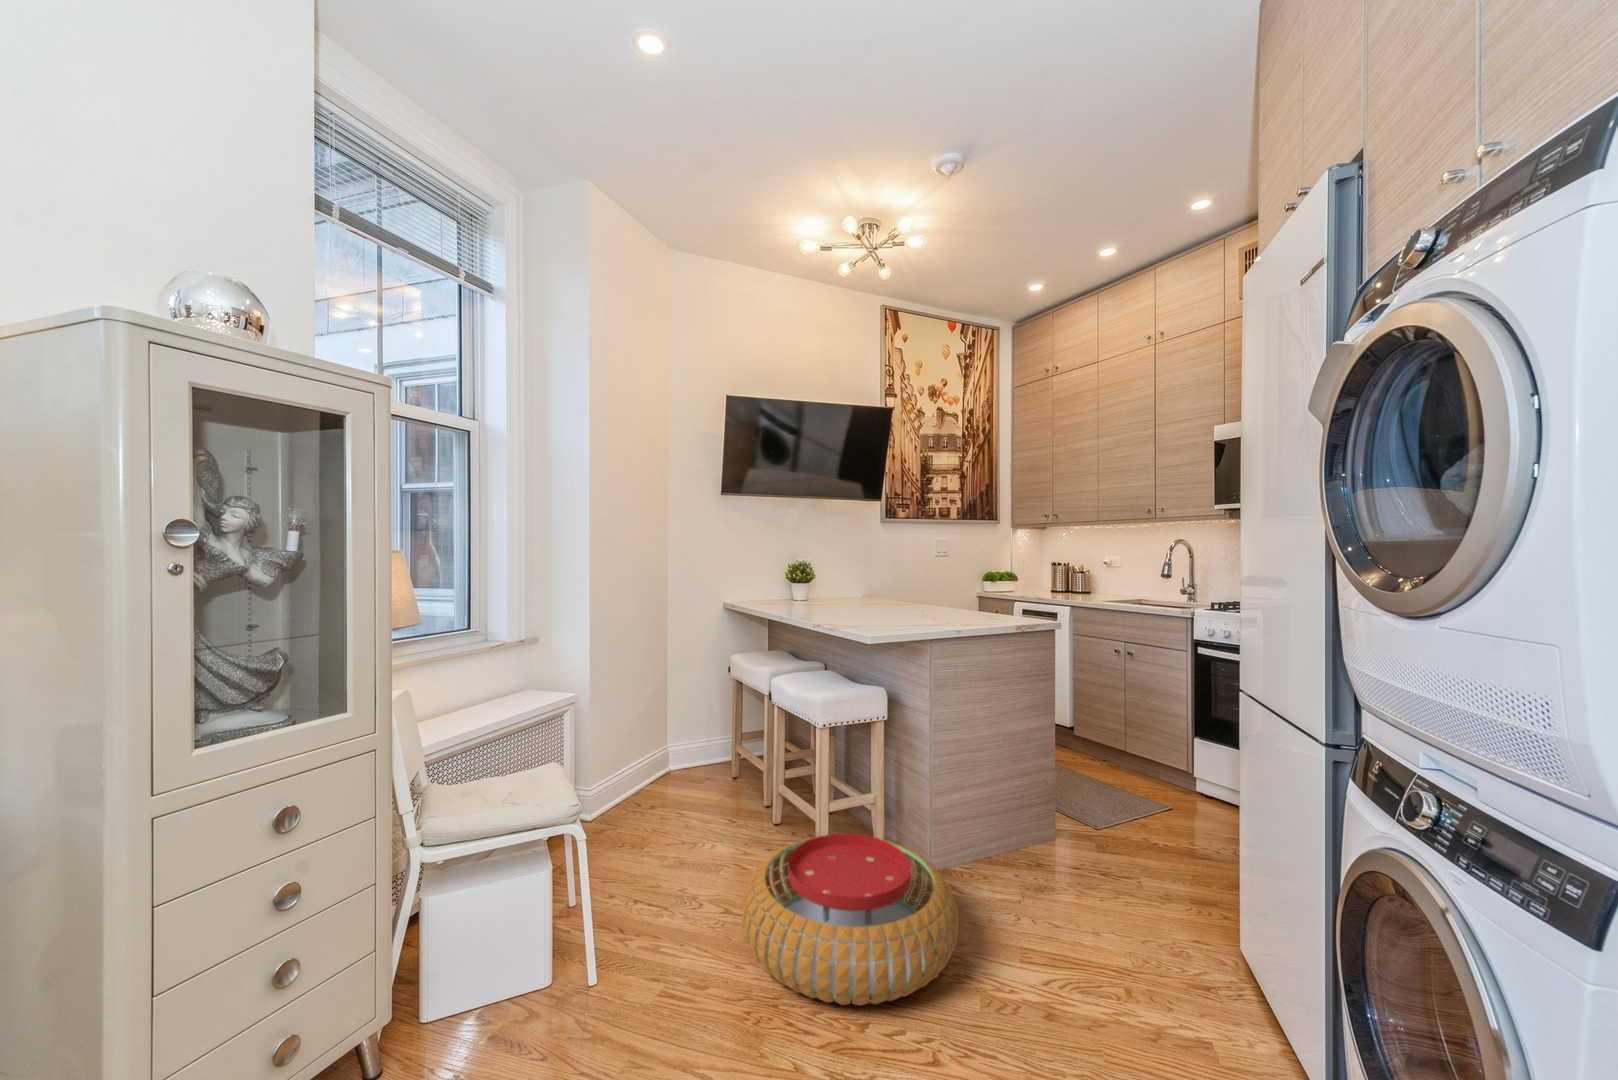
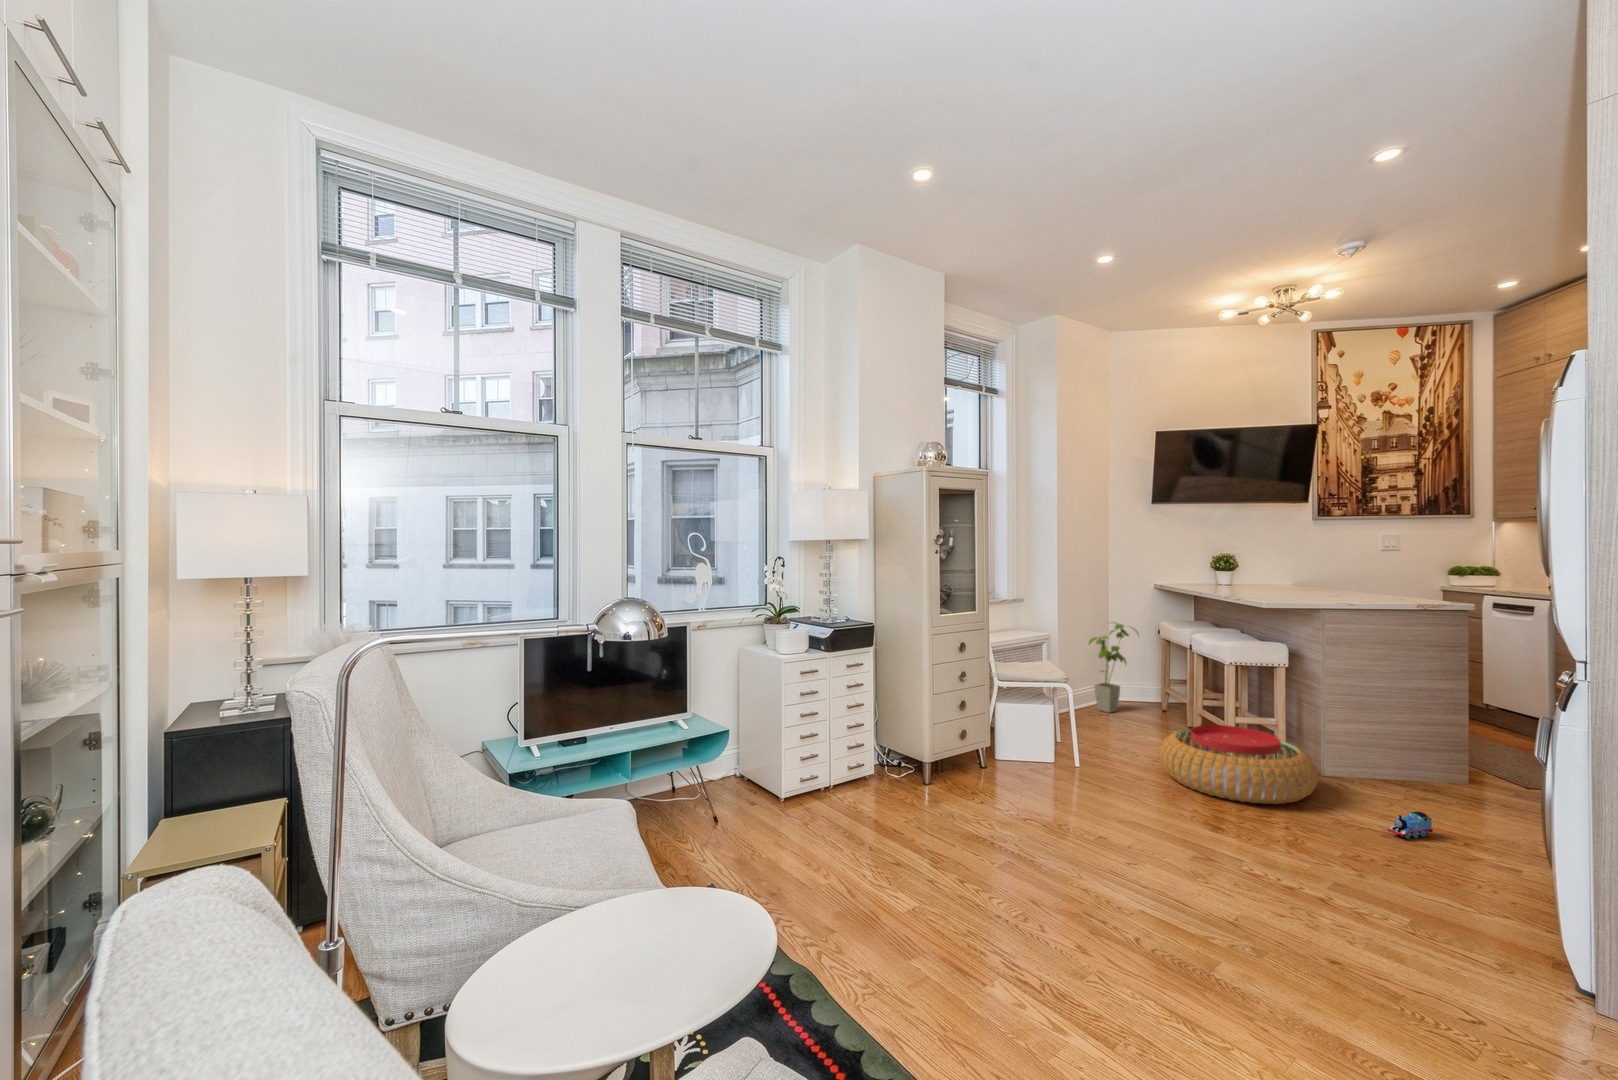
house plant: none [633,660,702,795] -> present [1089,623,1138,713]
toy train: none [1071,959,1110,1022] -> present [1388,812,1433,839]

